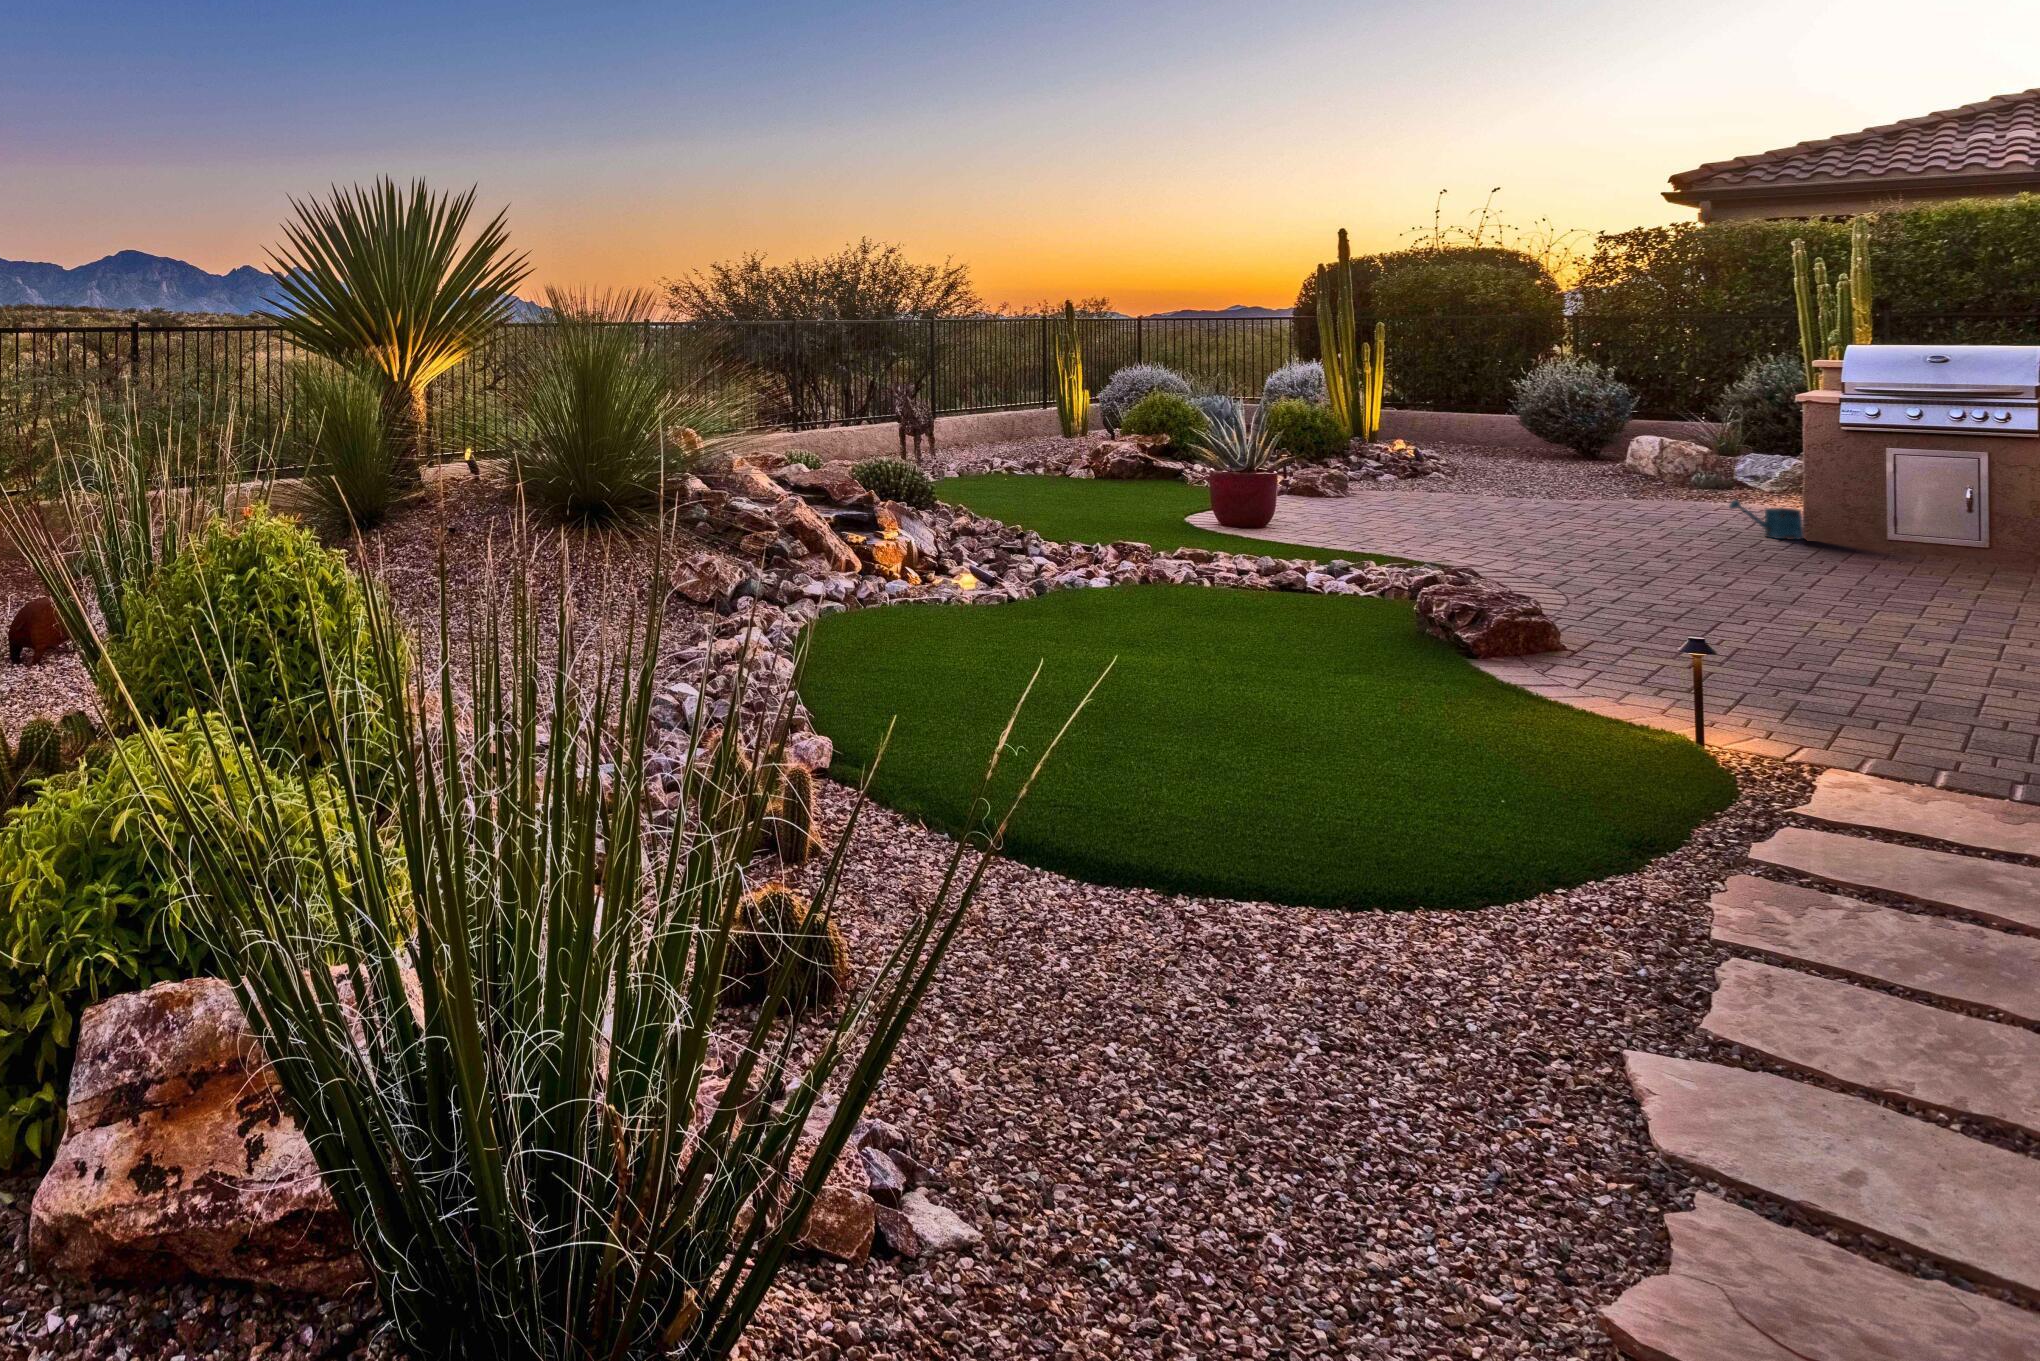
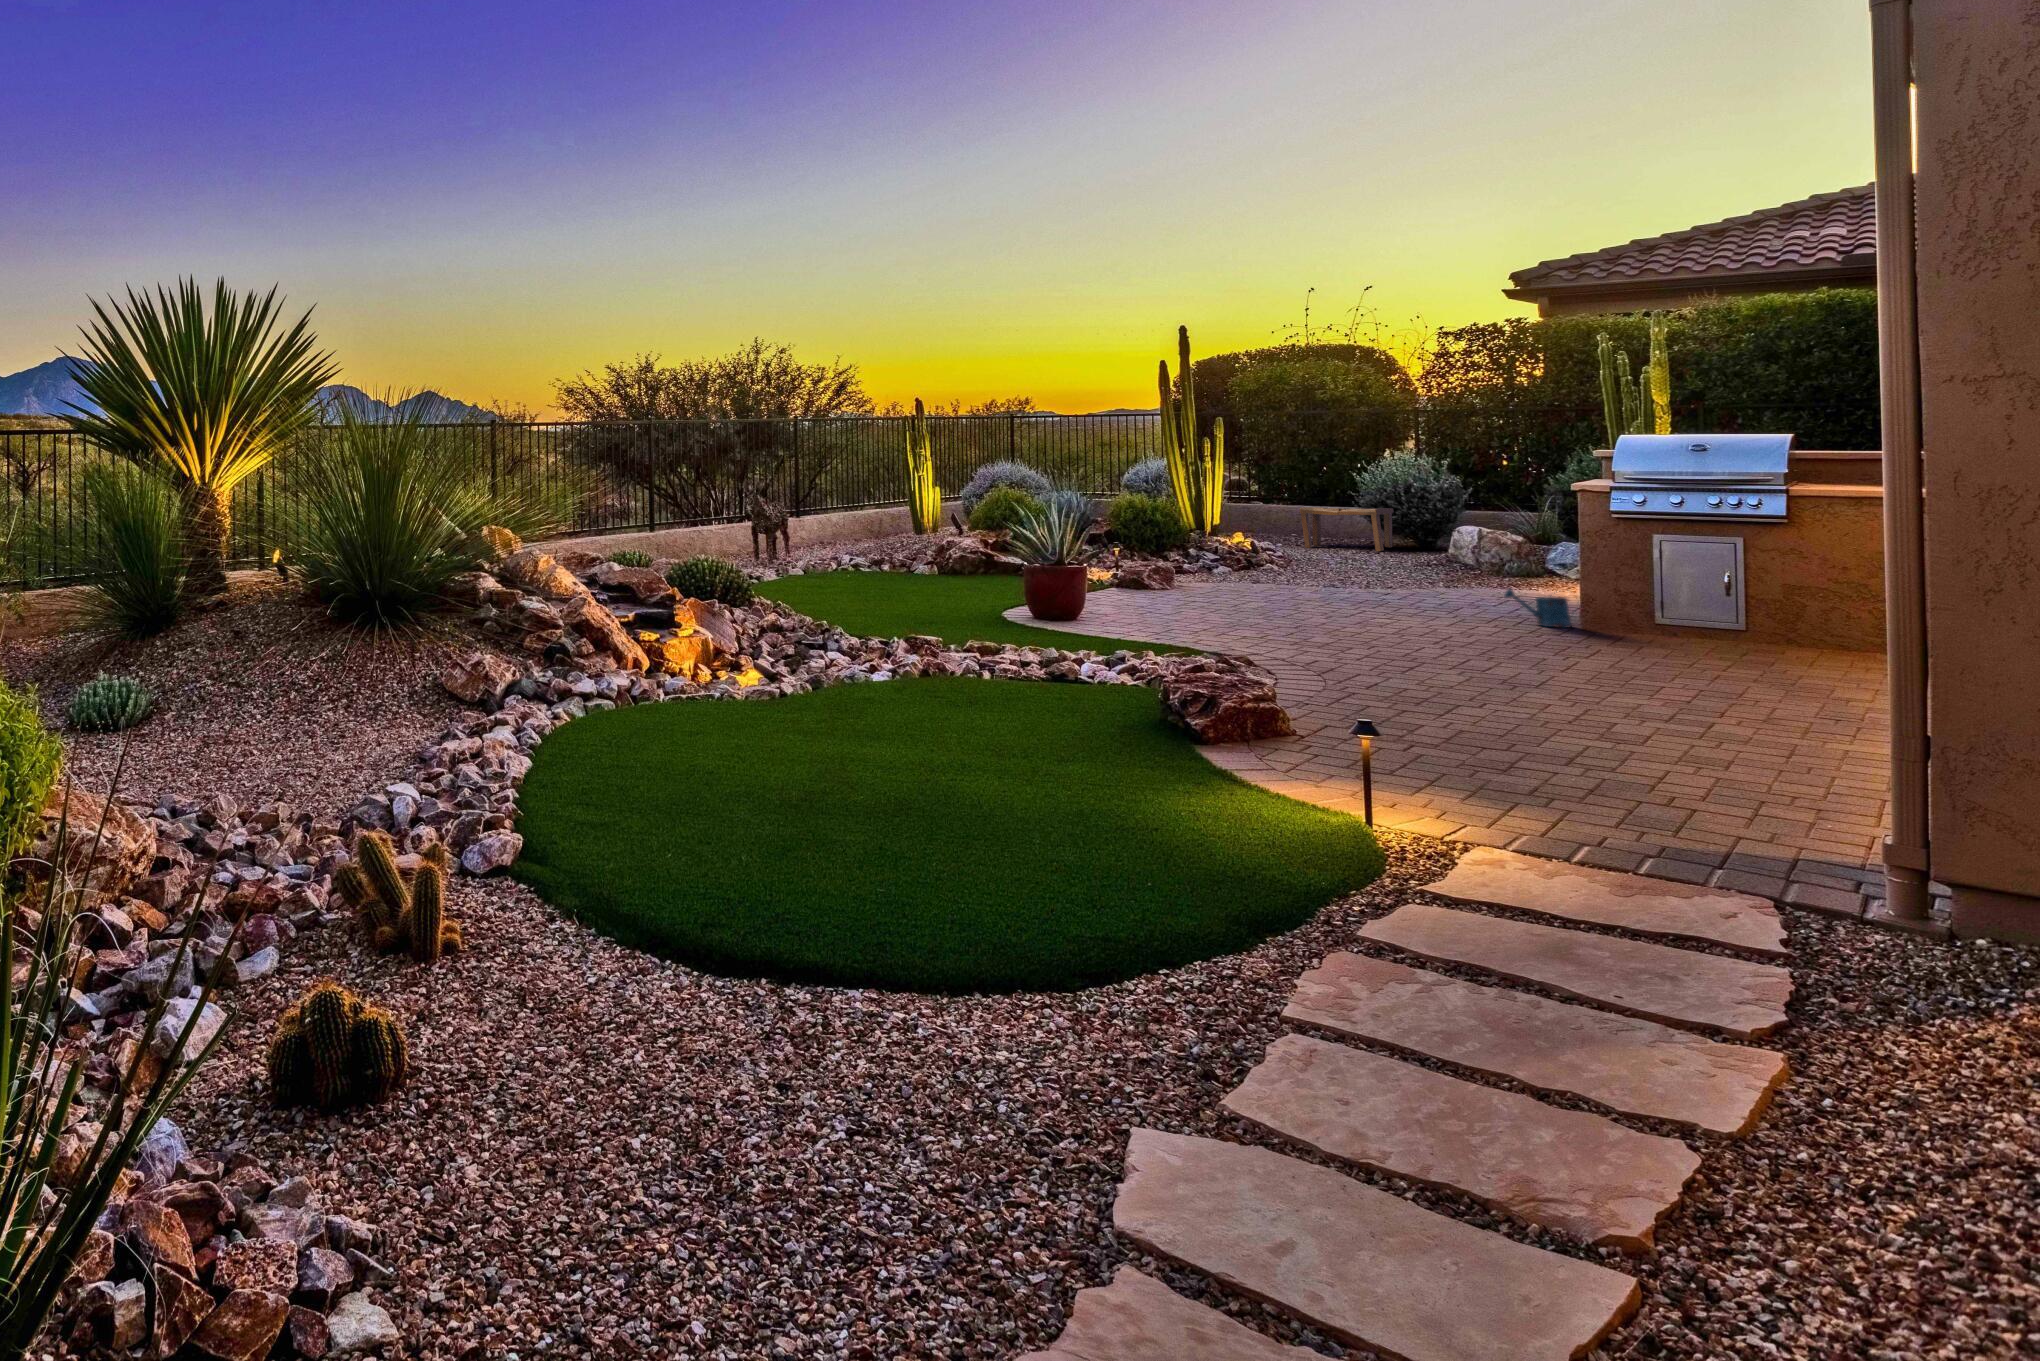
bench: none [1461,412,1564,457] -> present [1300,507,1394,551]

